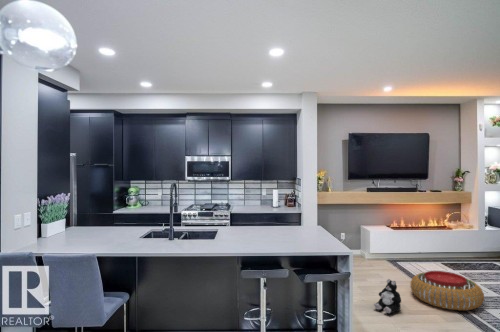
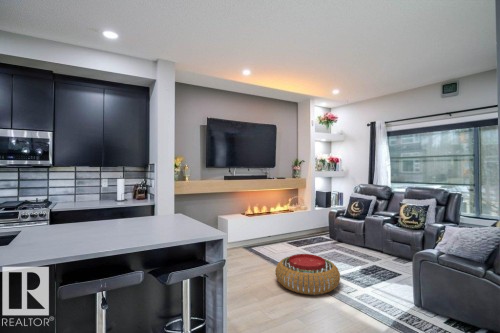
plush toy: present [374,279,401,313] -> none [247,275,276,318]

